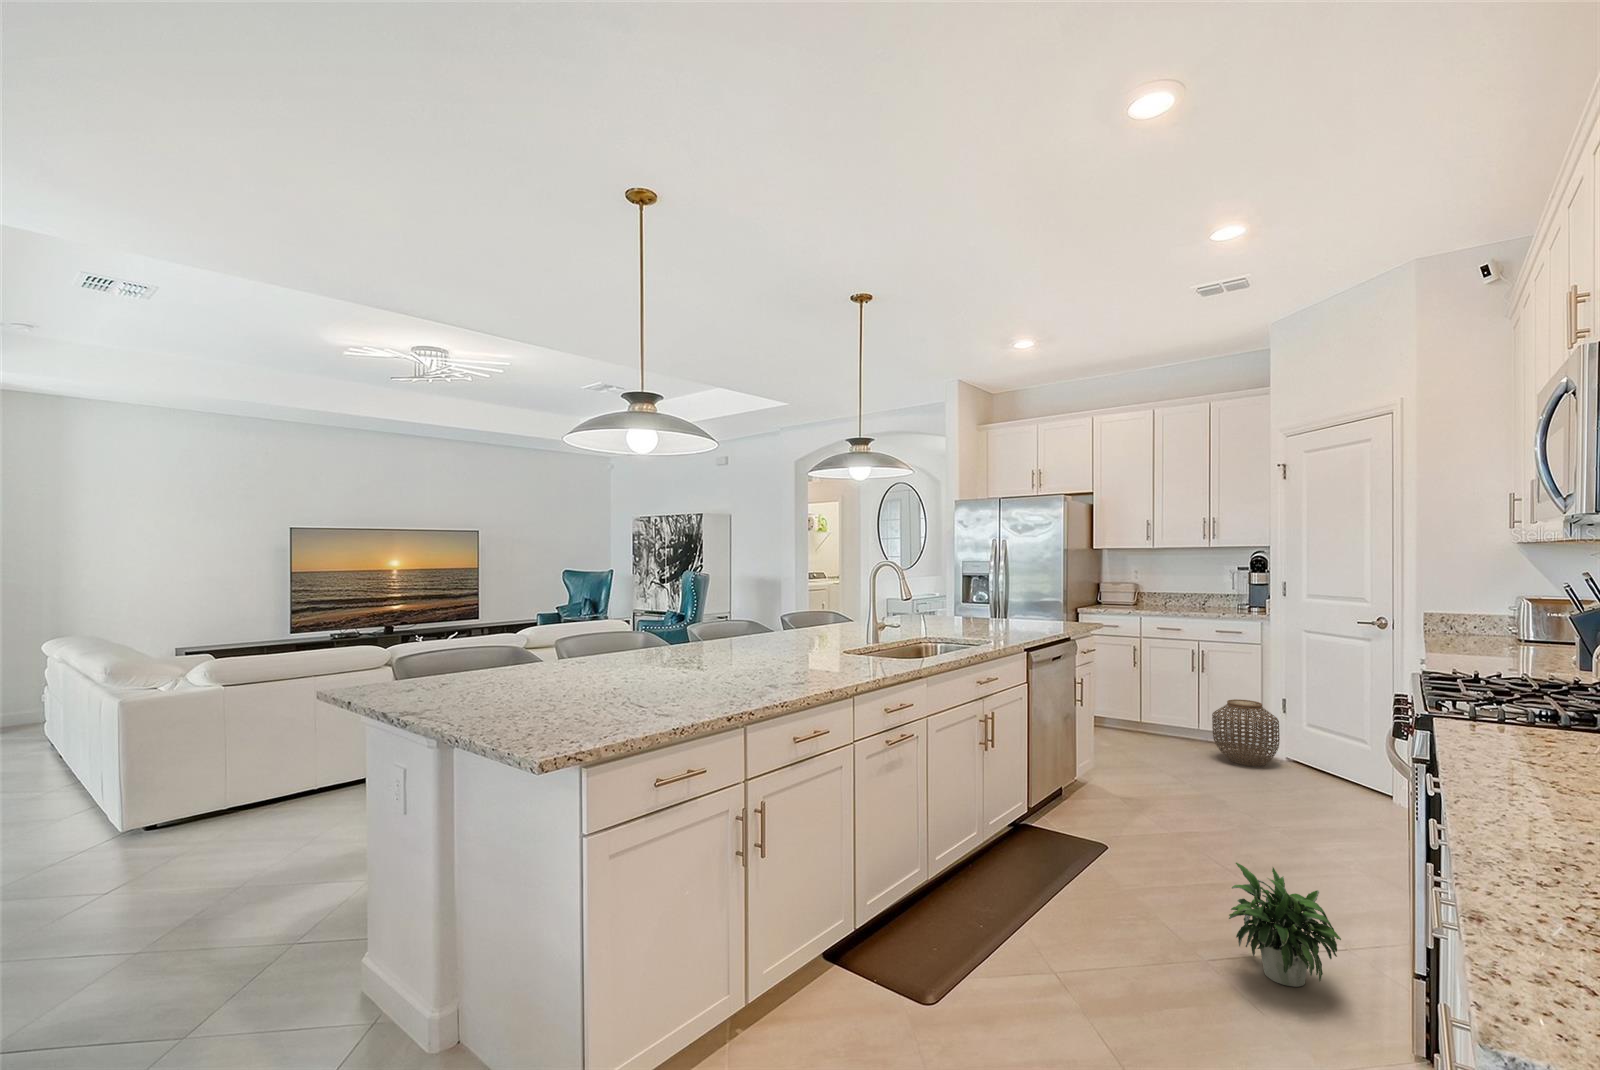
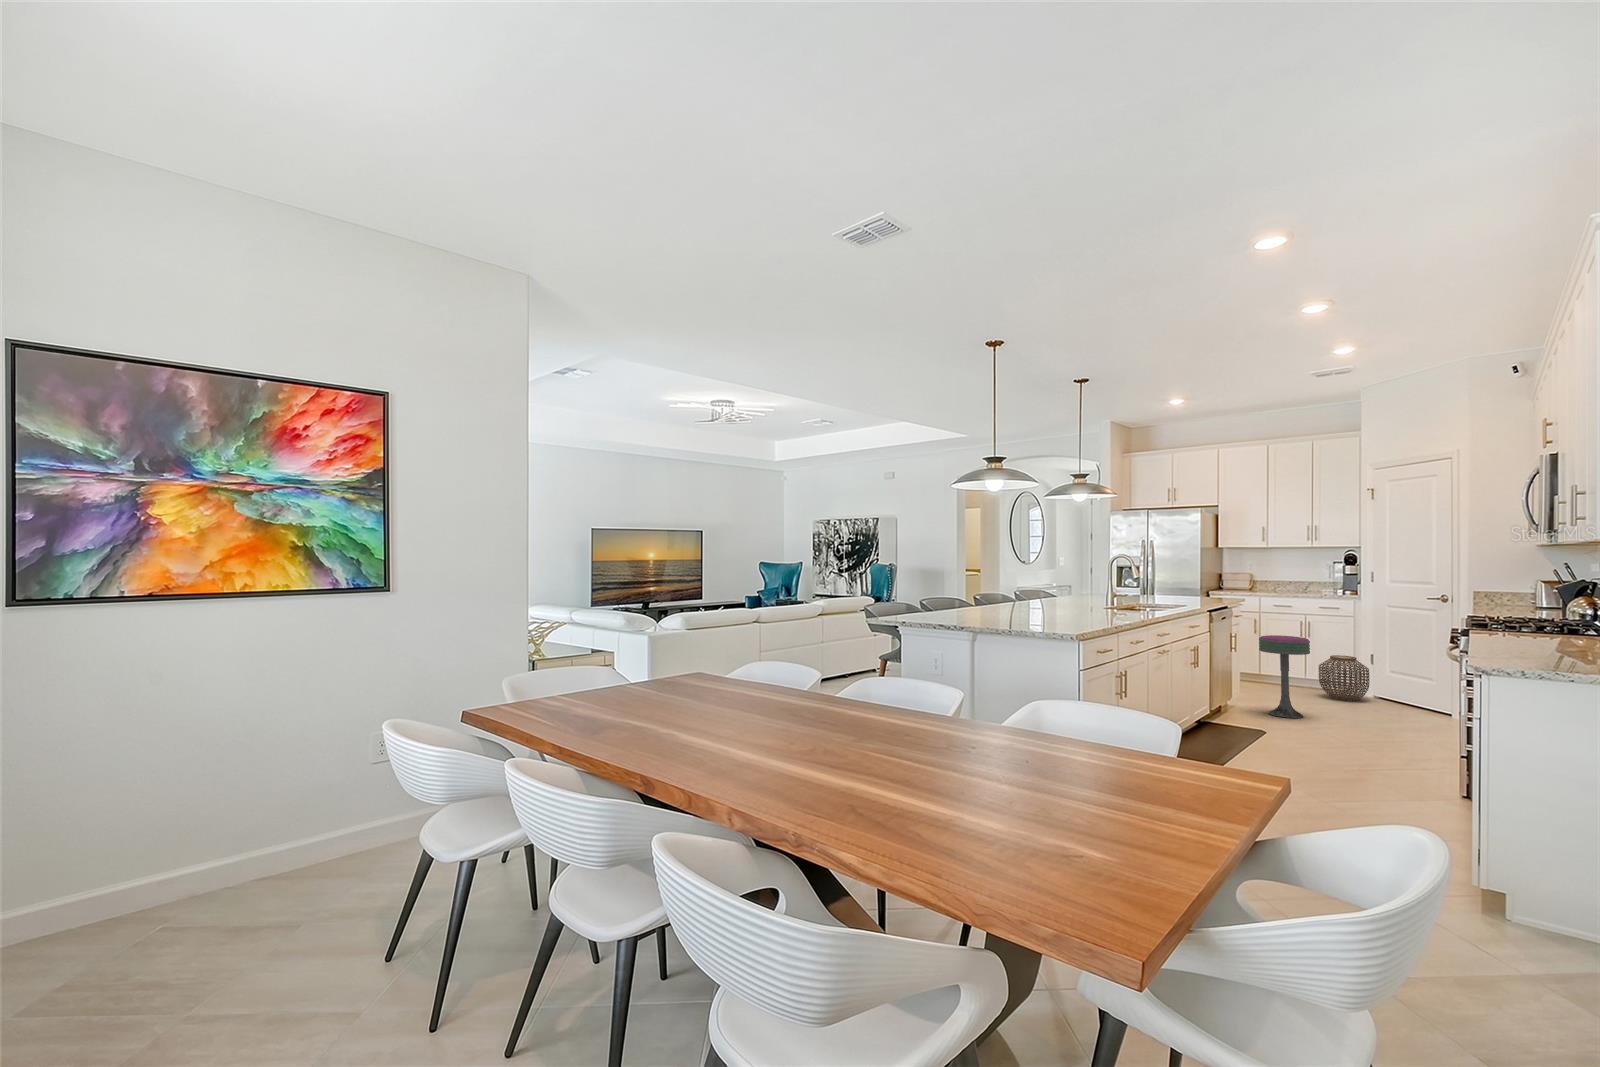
bar stool: none [1120,678,1191,806] -> present [1259,635,1310,718]
potted plant: present [1229,863,1341,987] -> none [1351,723,1416,781]

